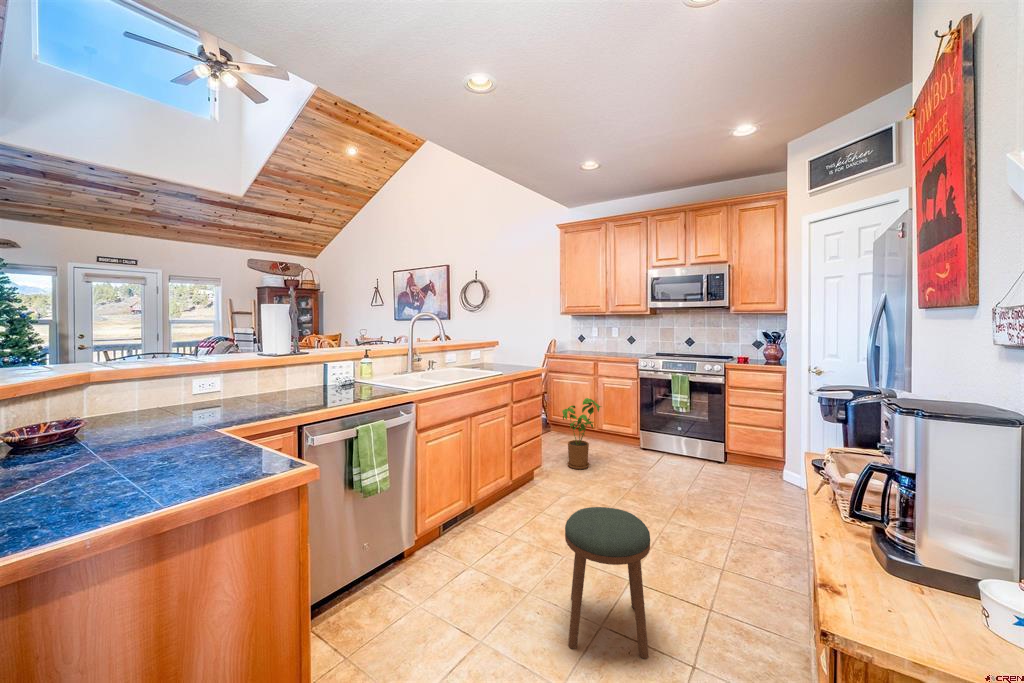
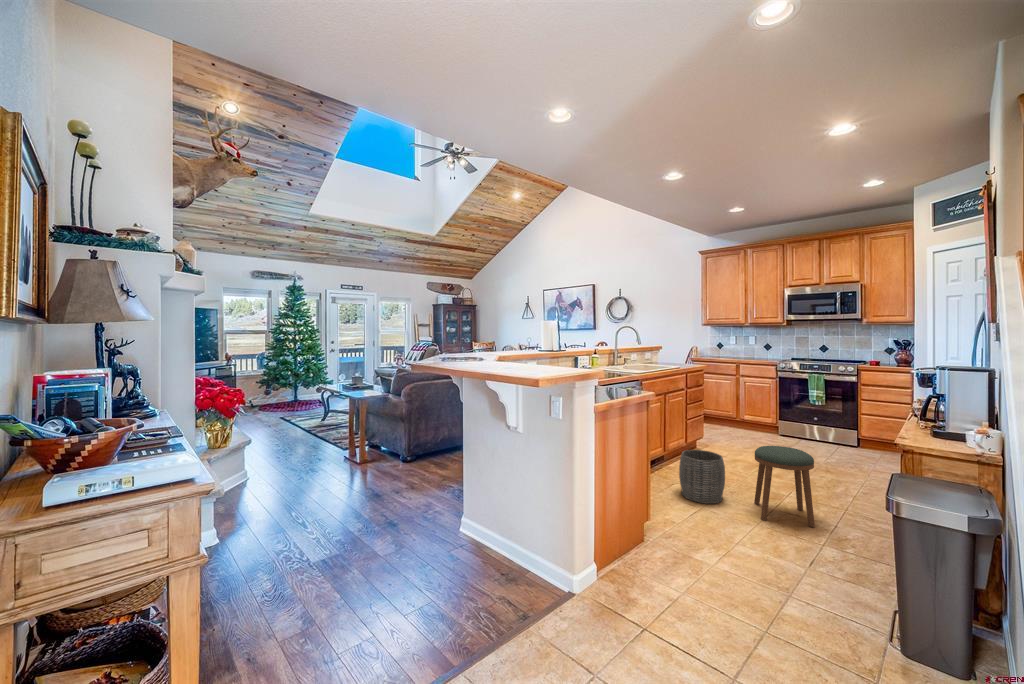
house plant: present [562,398,601,469] -> none [714,390,748,445]
woven basket: none [461,511,529,611] -> present [679,450,725,504]

